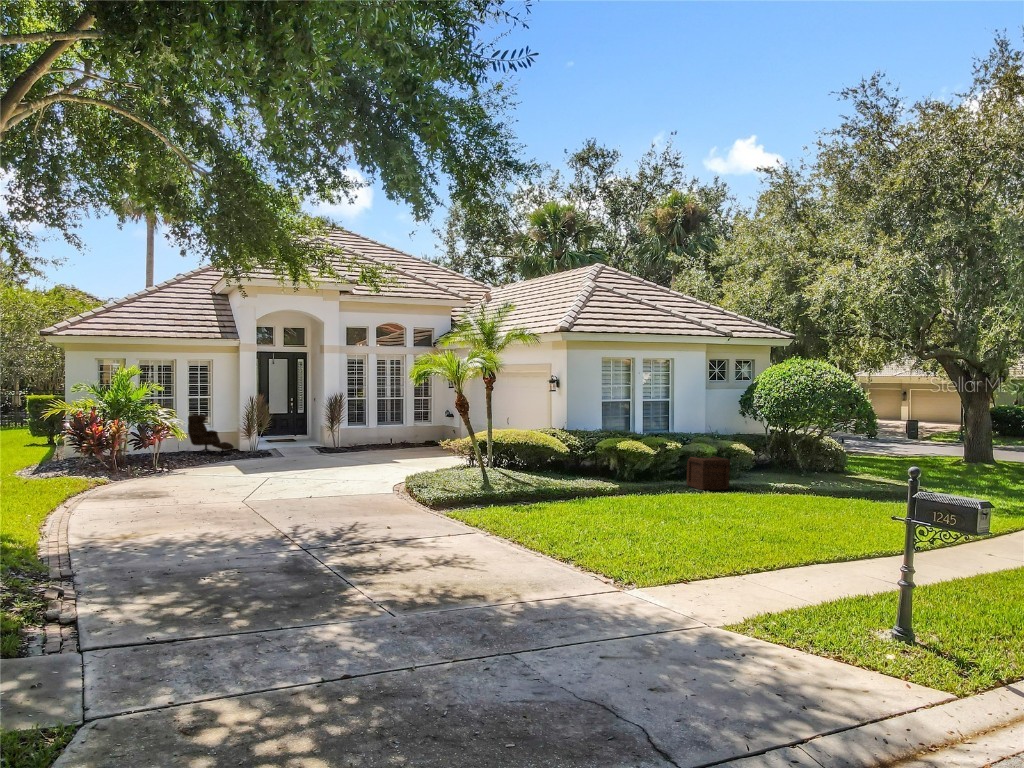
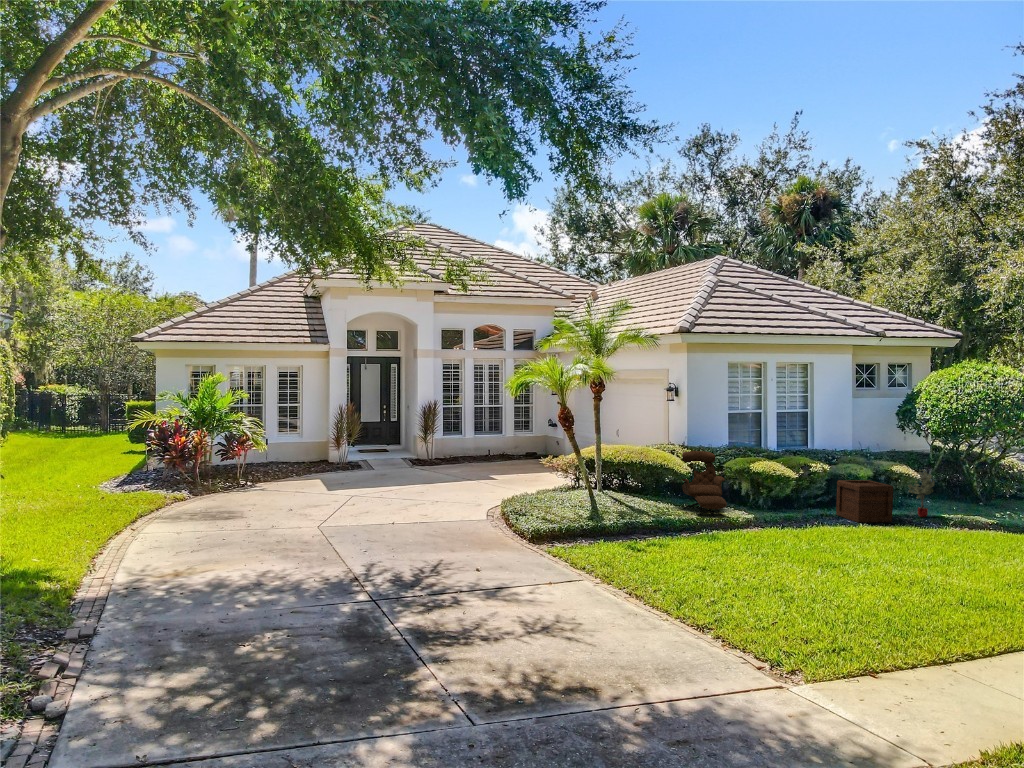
lounge chair: present [188,415,234,455] -> present [682,451,727,517]
potted tree: none [743,446,764,486] -> present [908,470,935,517]

